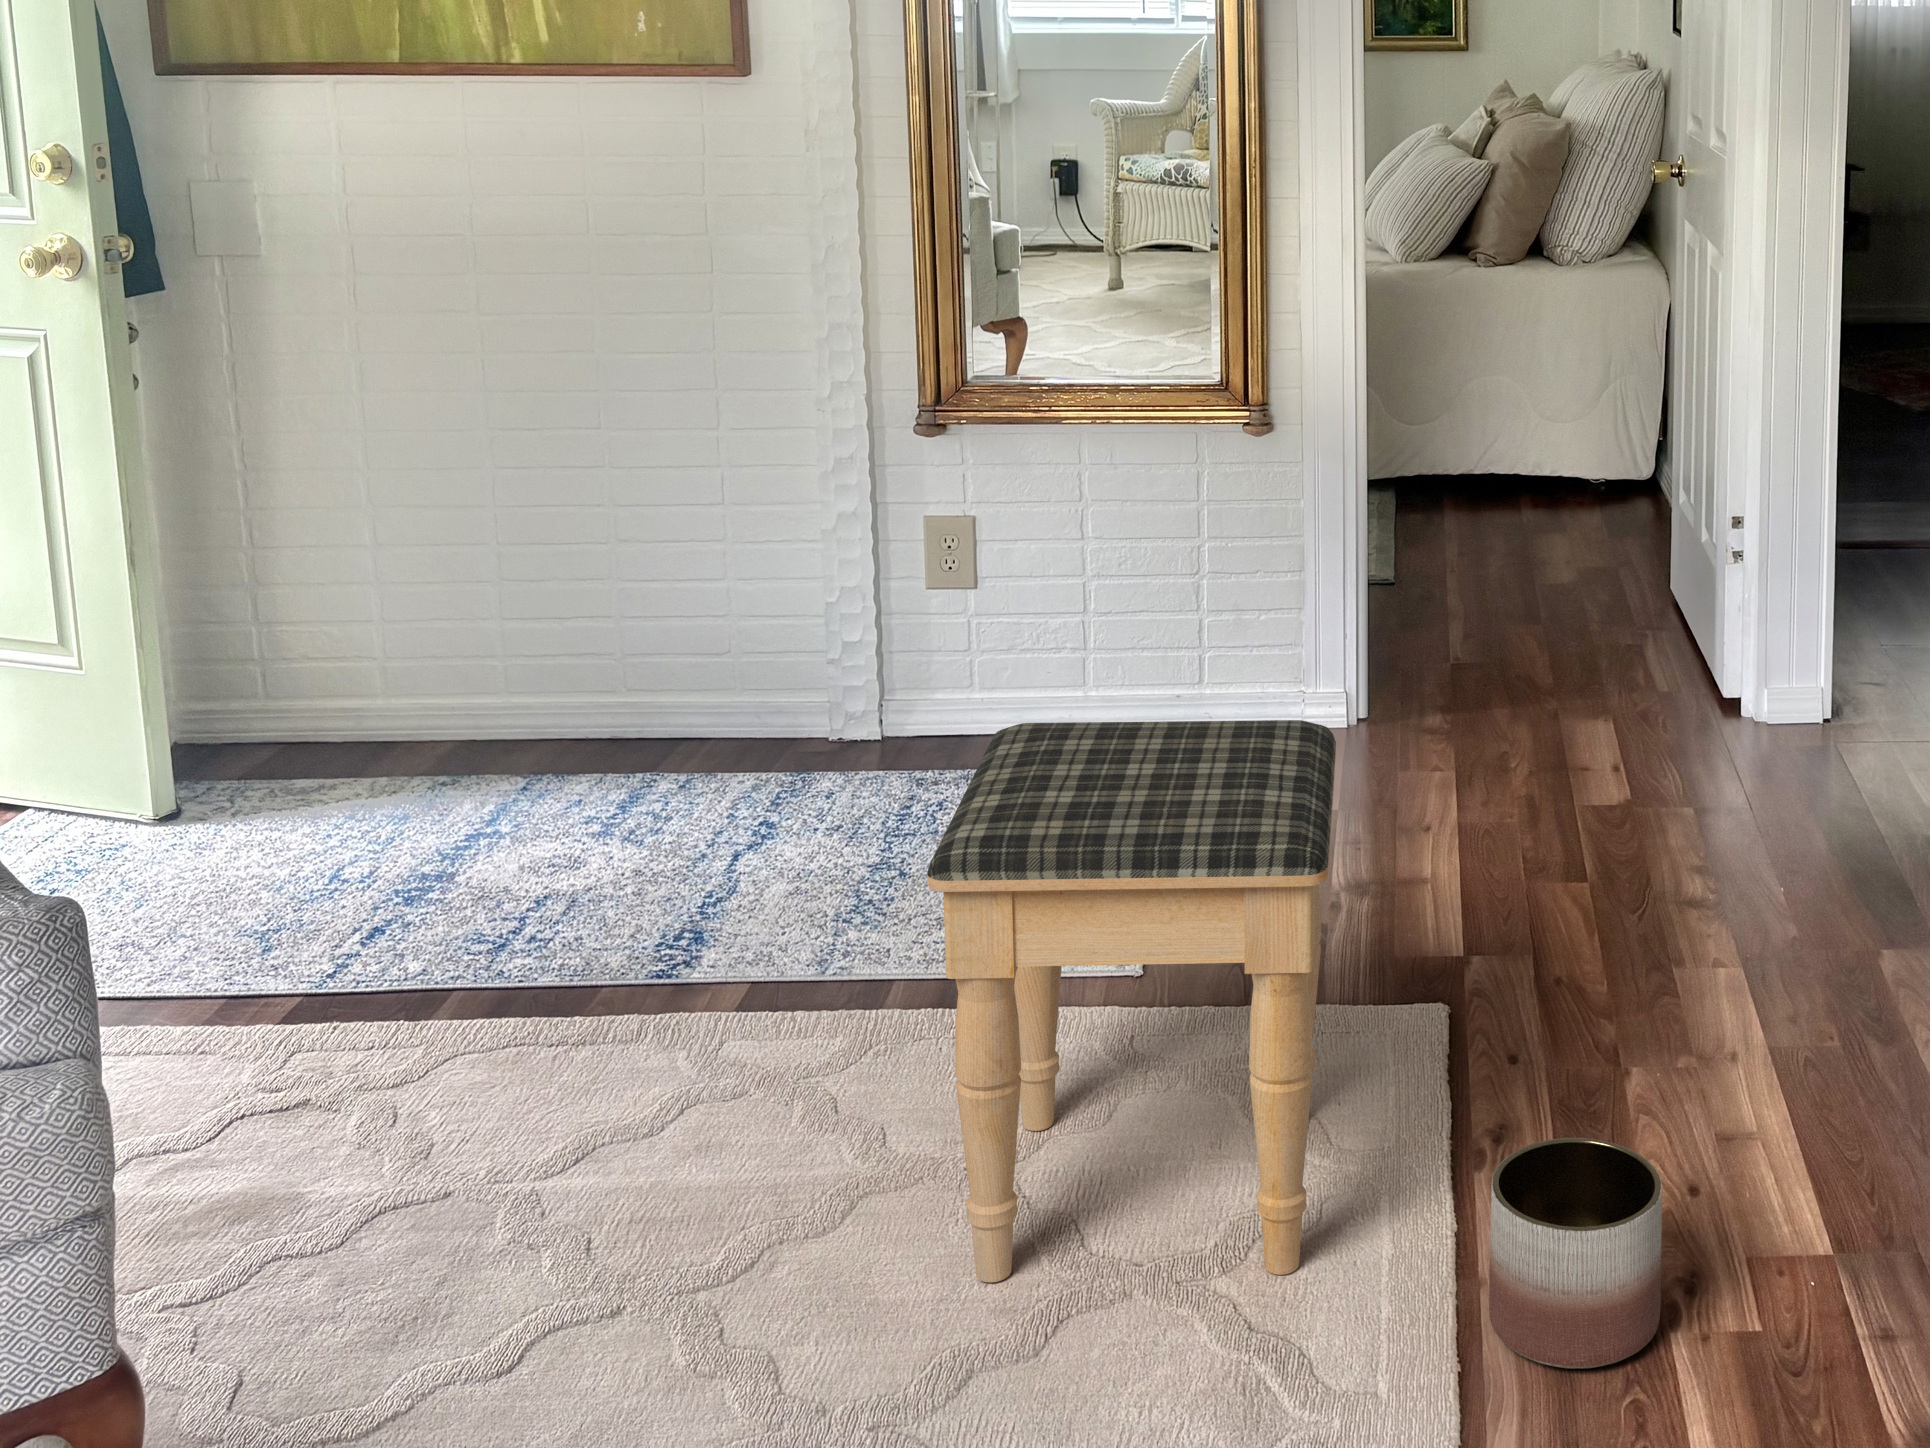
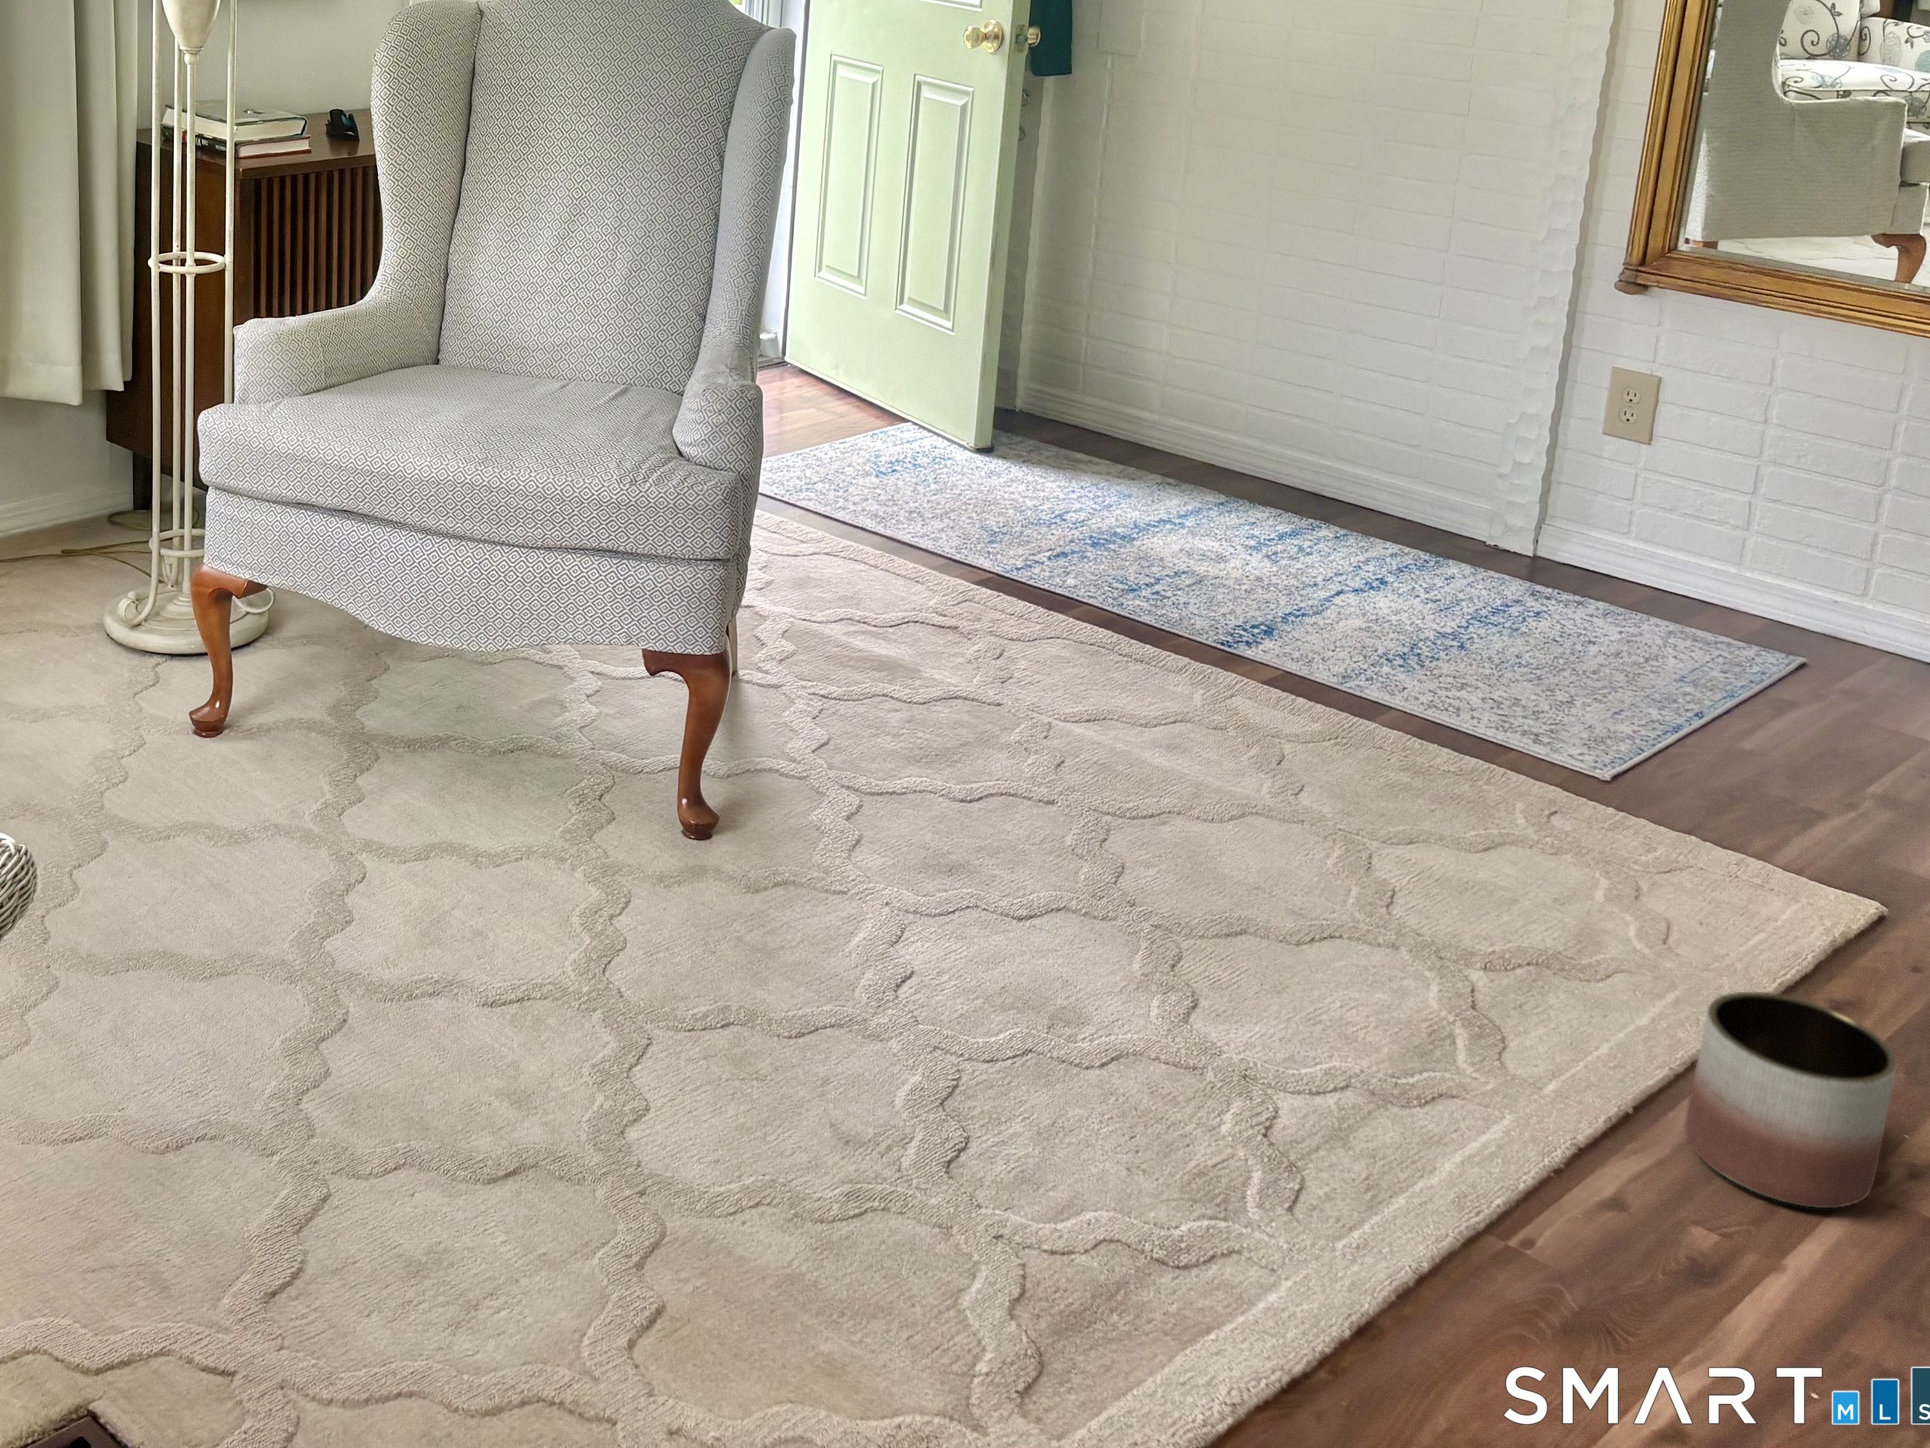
footstool: present [927,720,1336,1282] -> none [1296,503,1764,1011]

